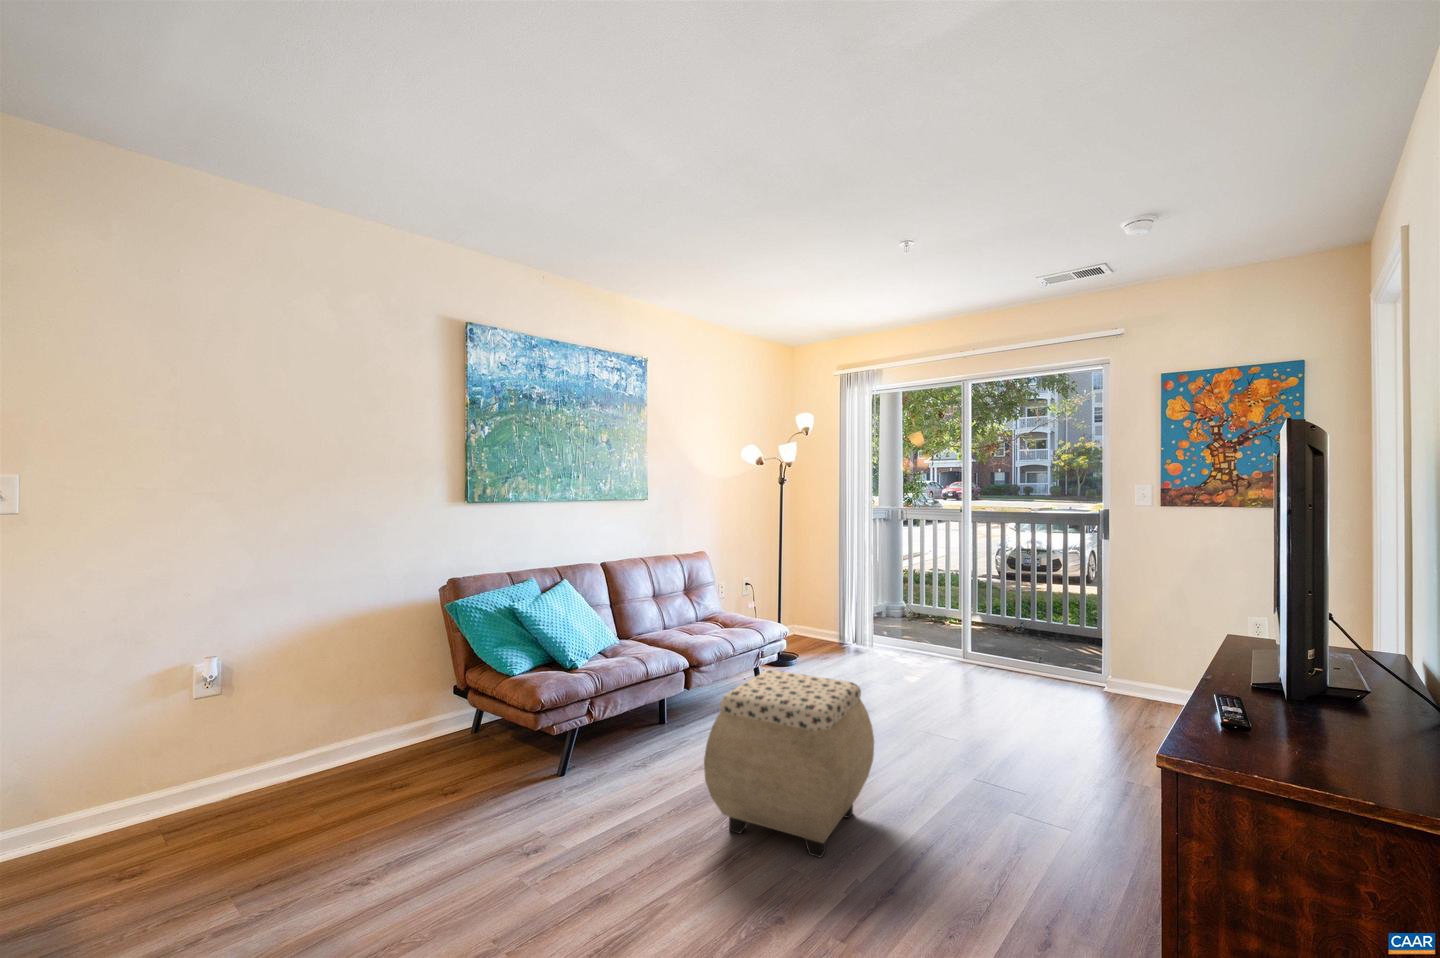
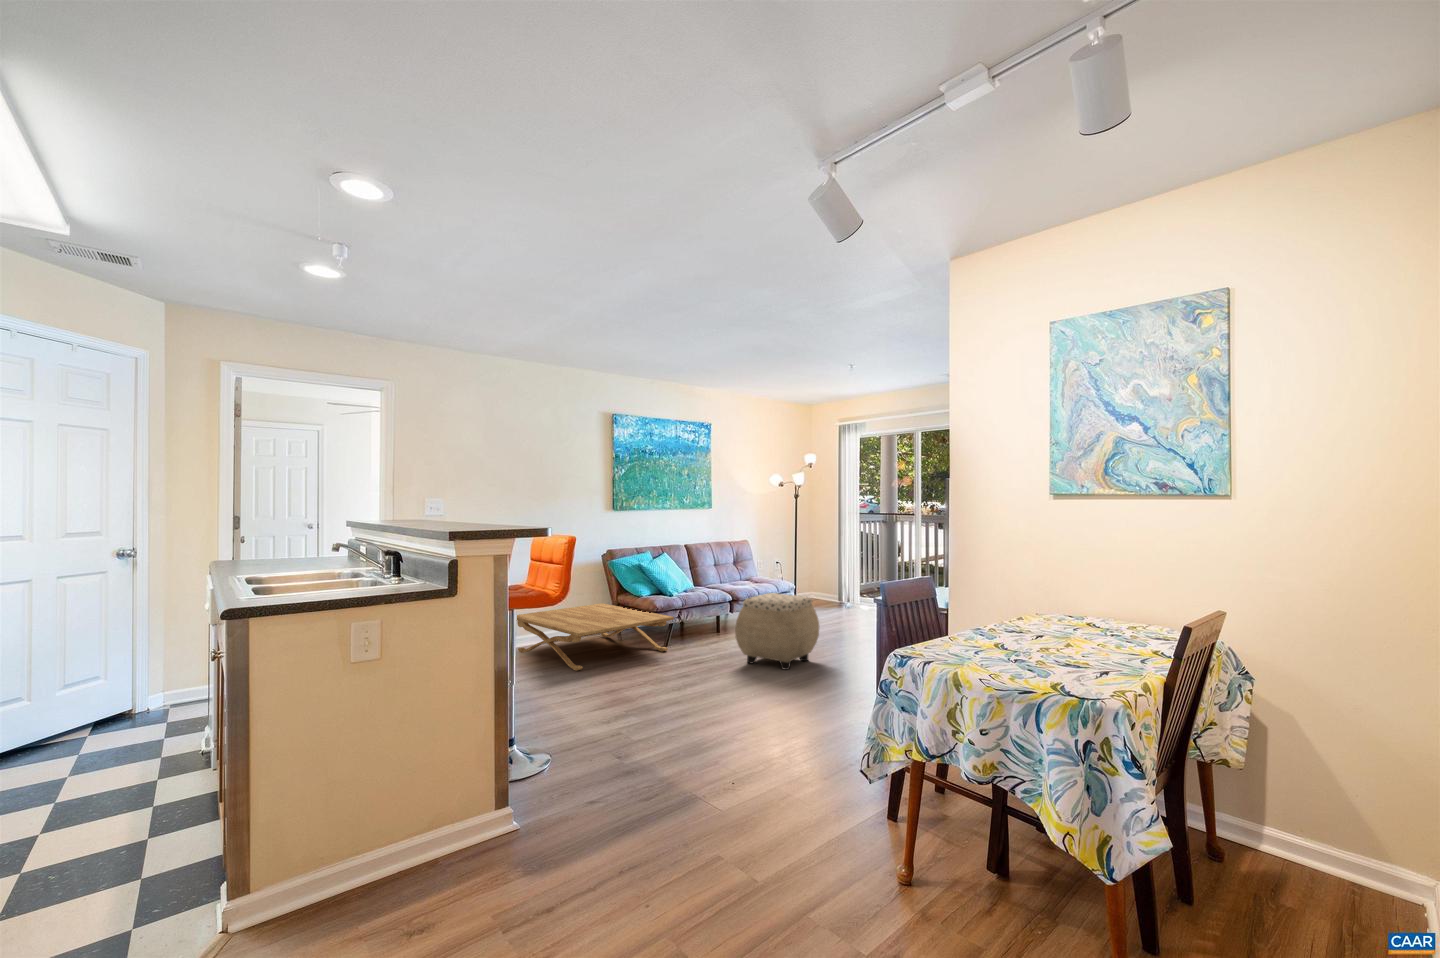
coffee table: none [217,677,574,892] -> present [517,603,674,671]

